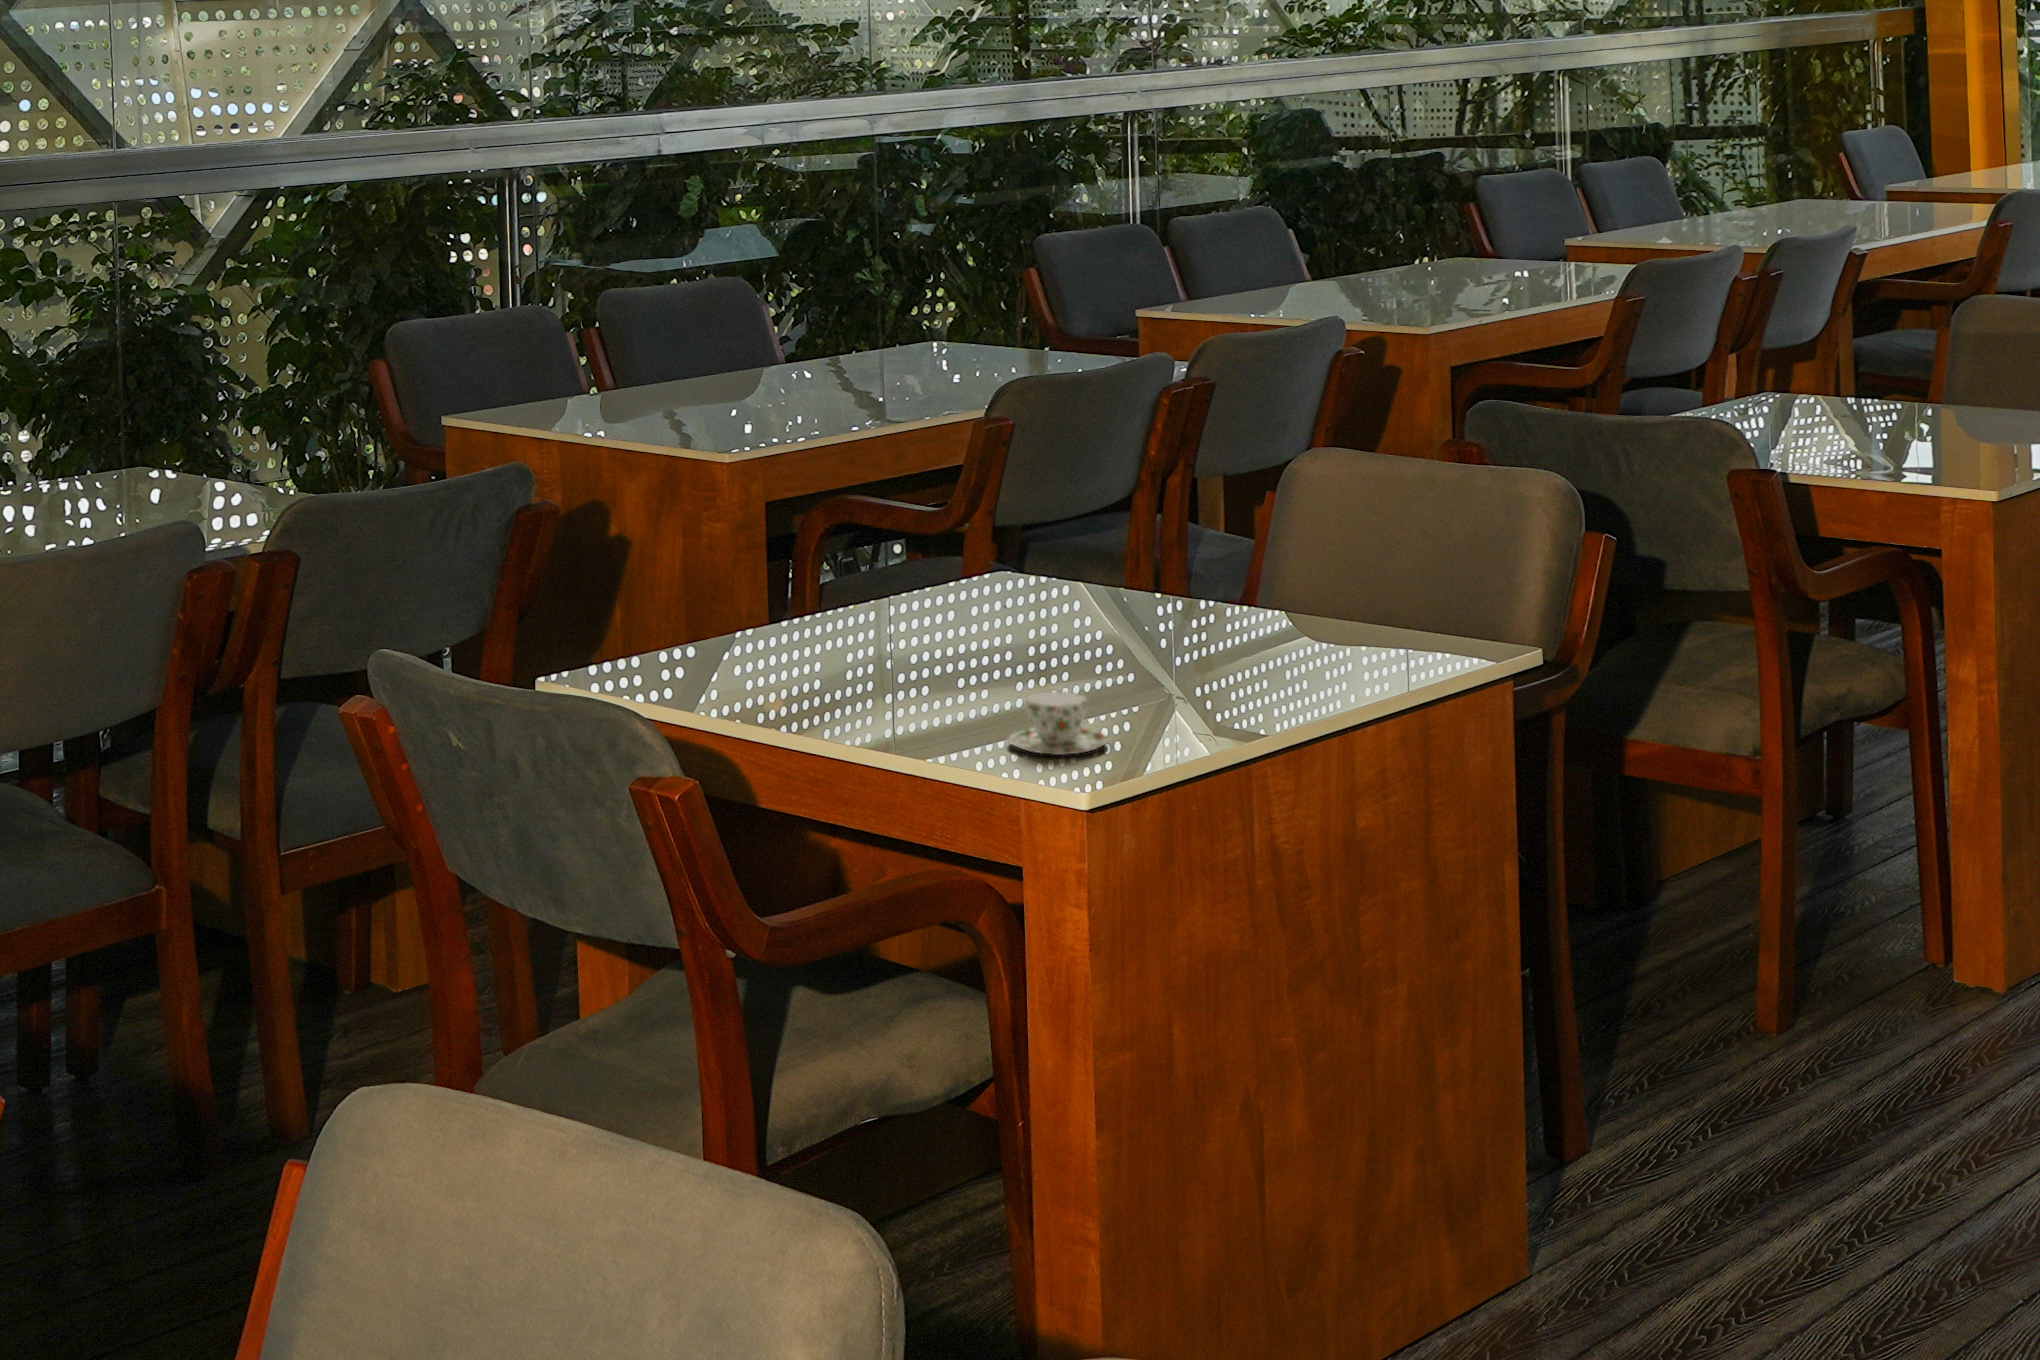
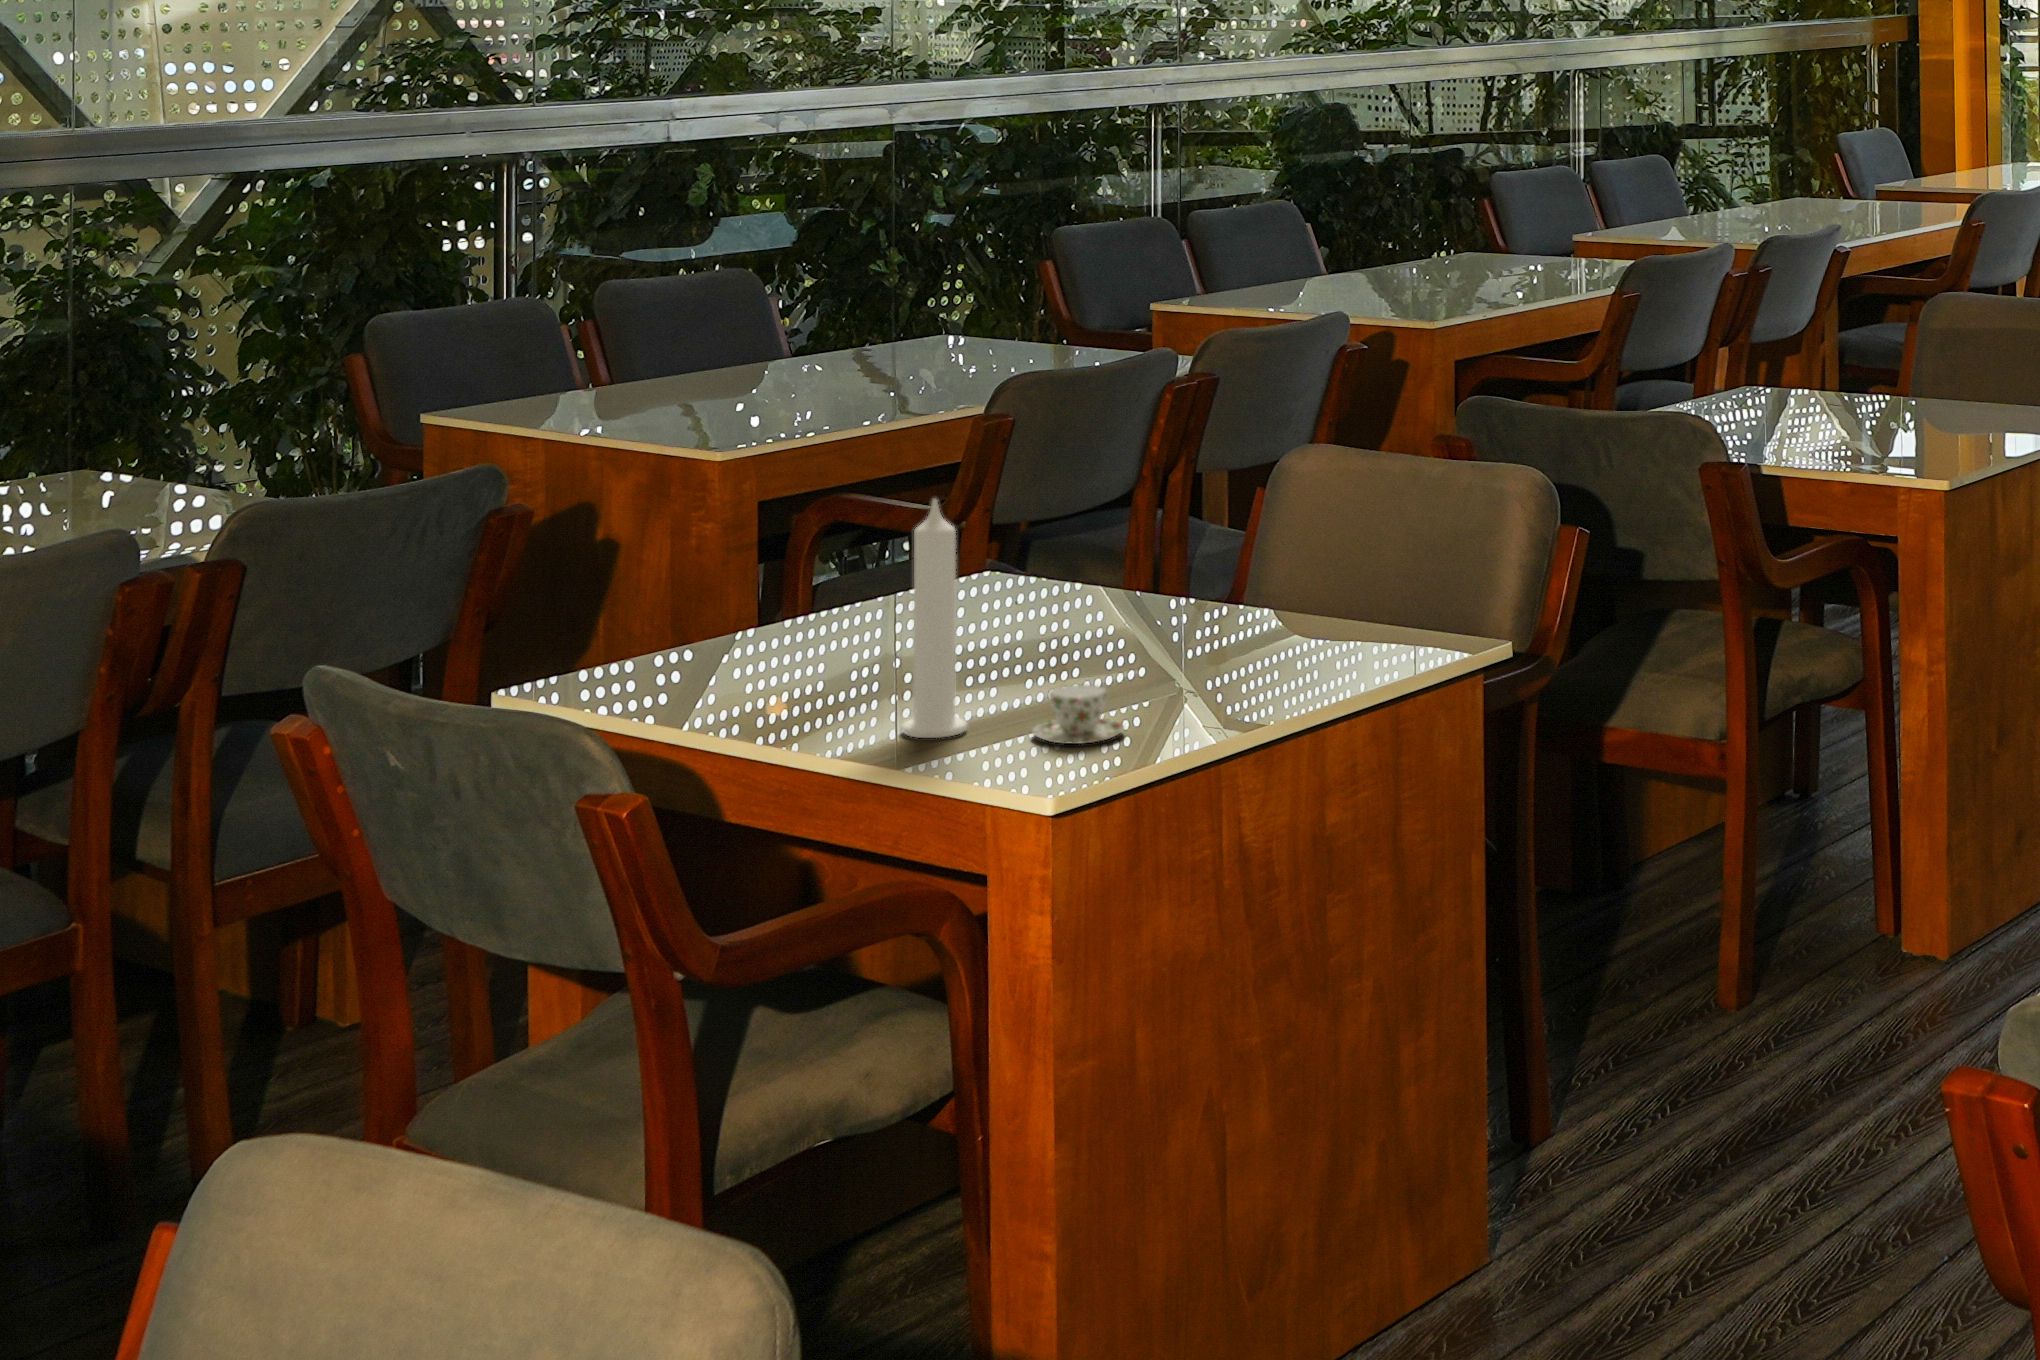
candle: none [871,492,940,743] -> present [902,499,967,738]

